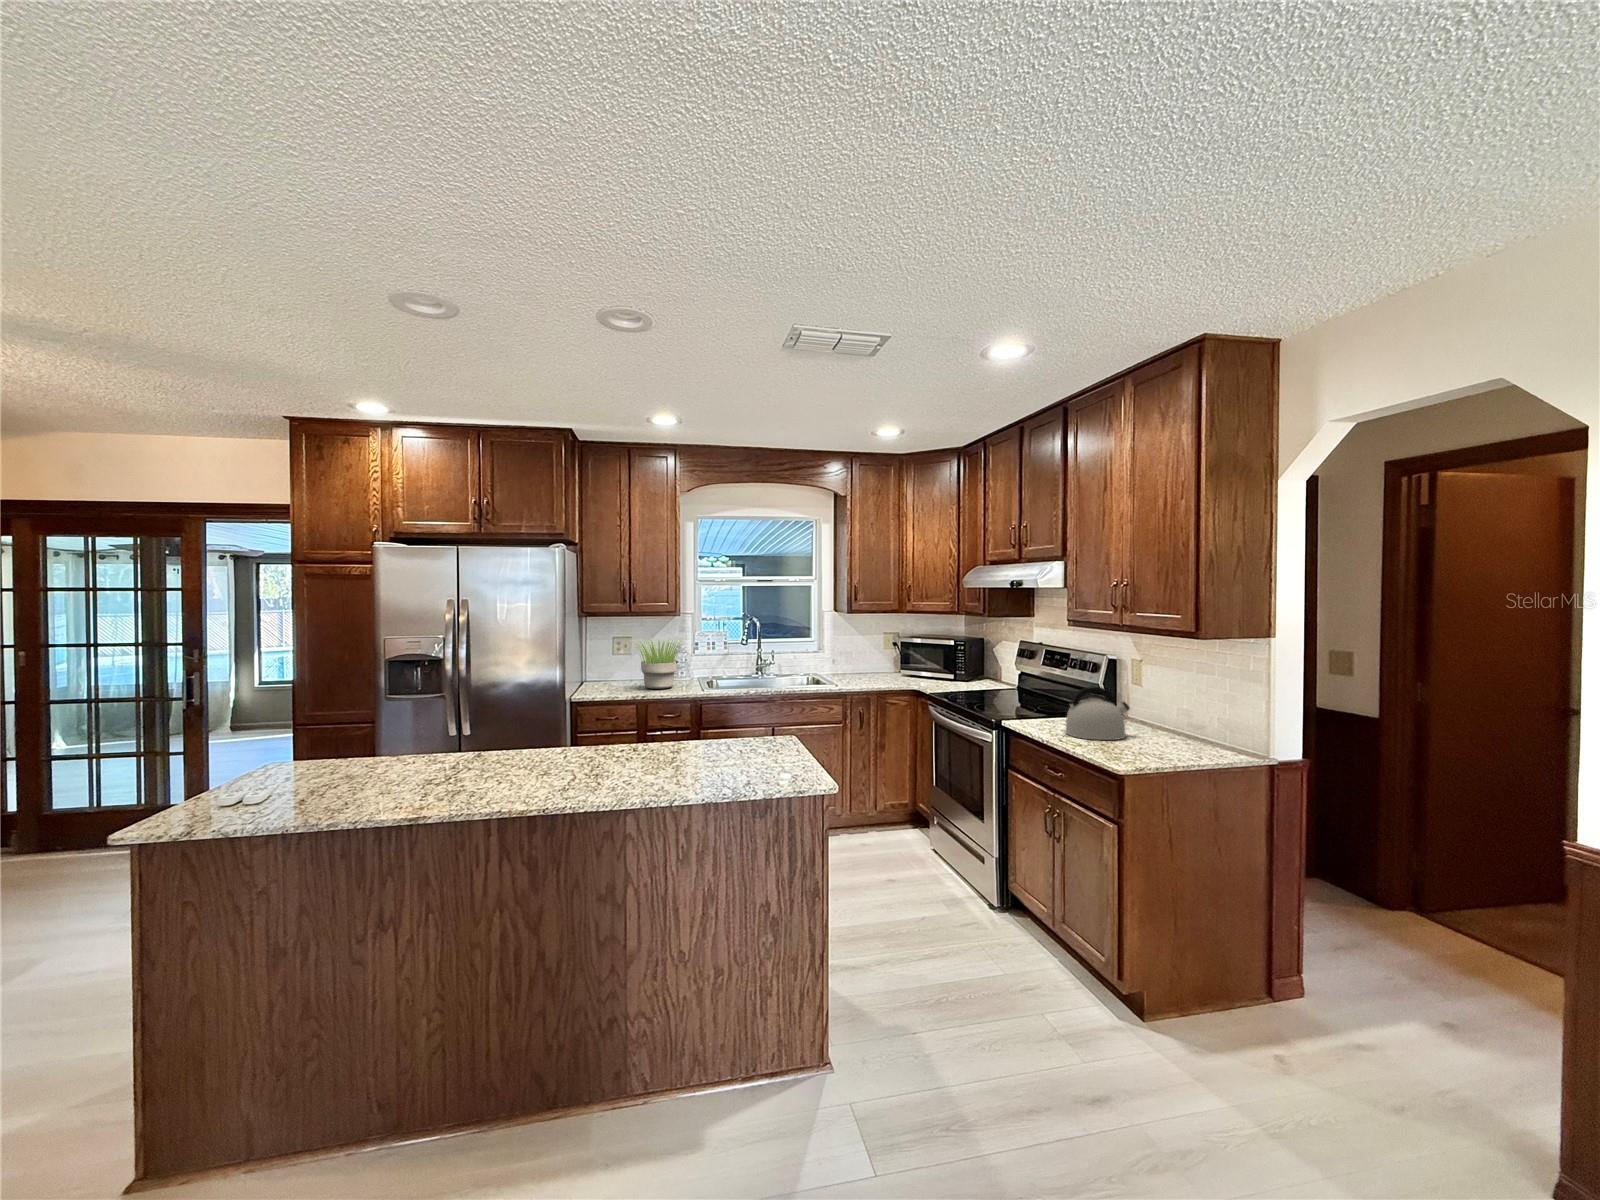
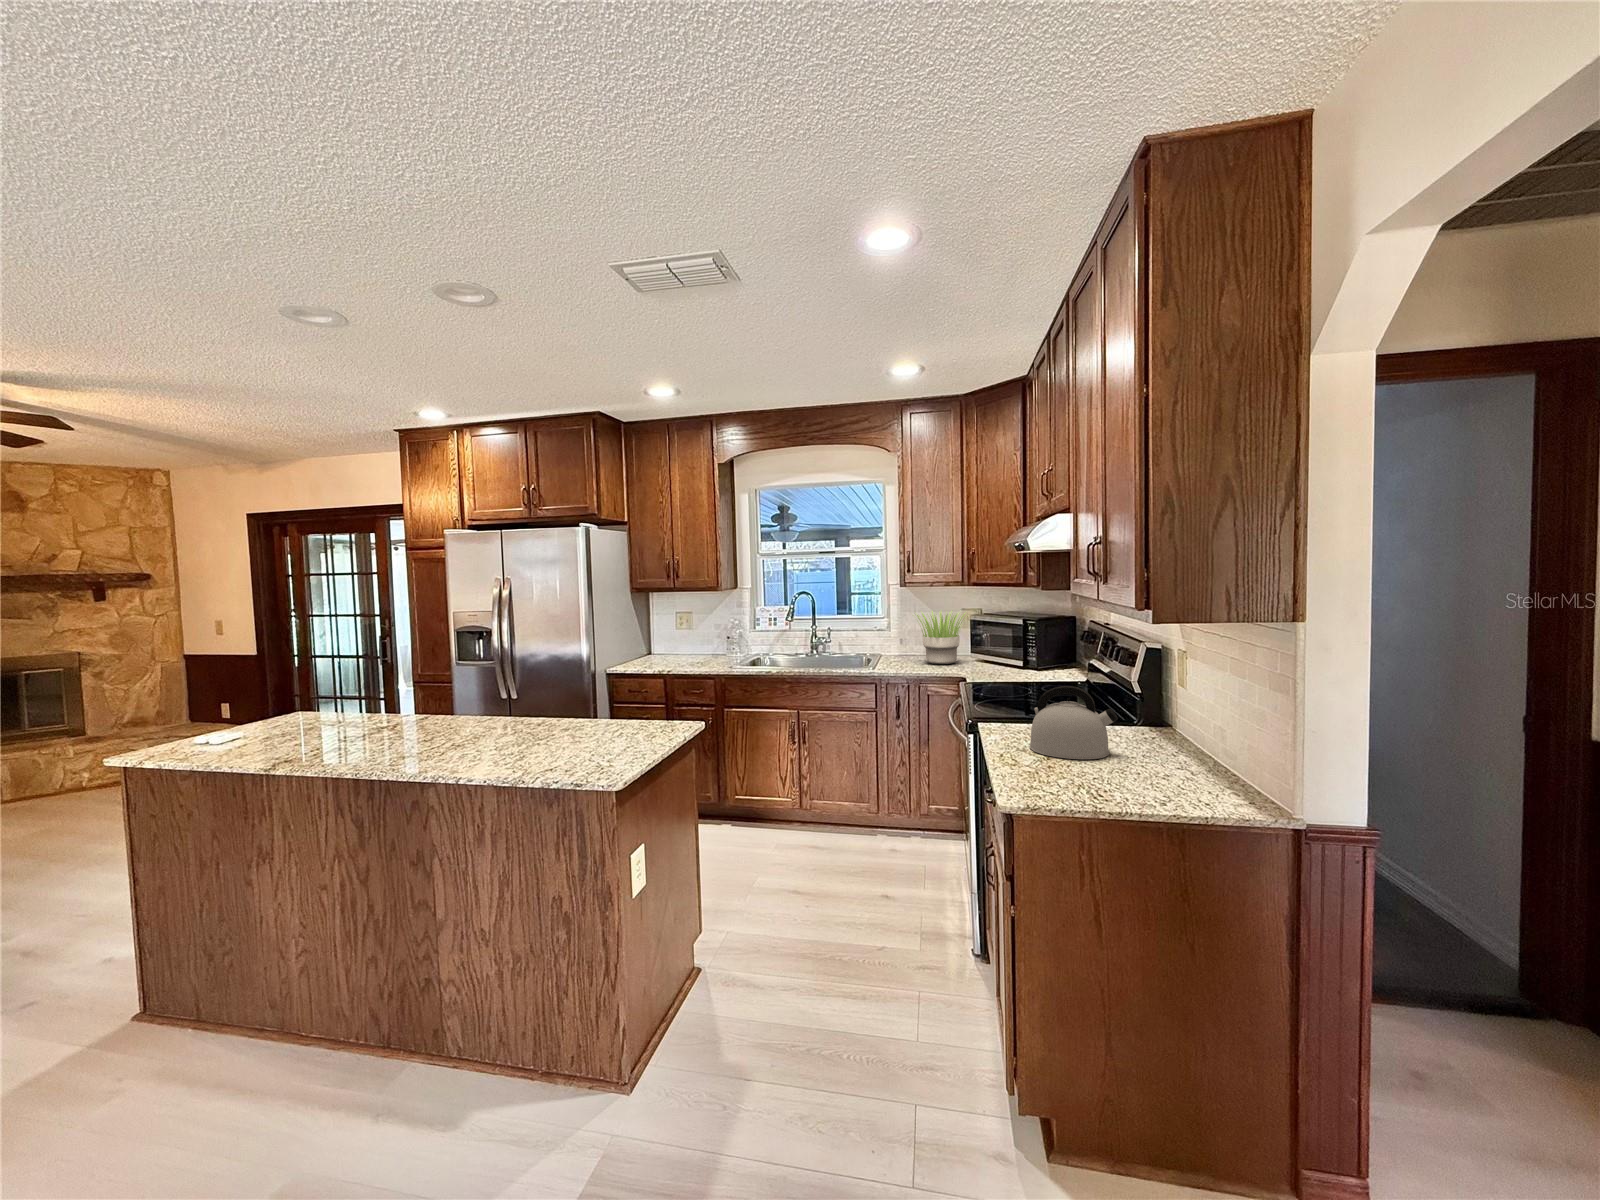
potted plant: present [635,638,682,689] -> present [917,611,965,664]

